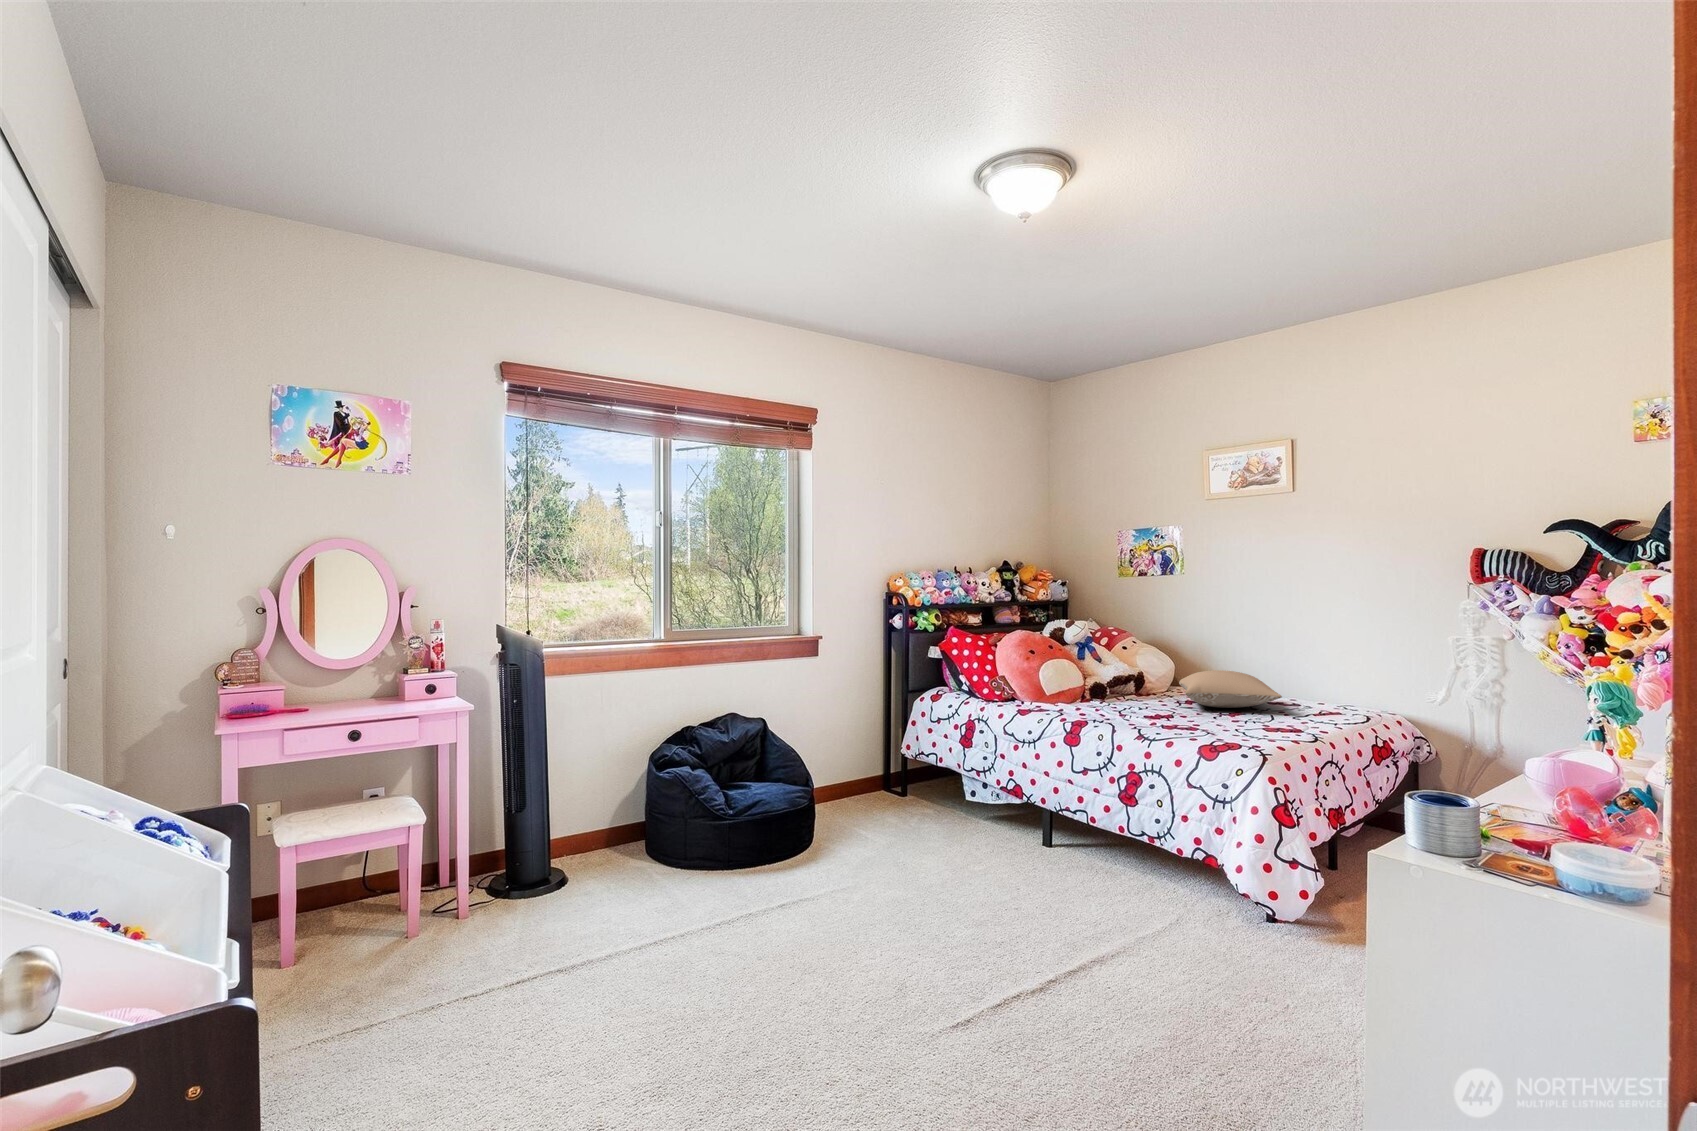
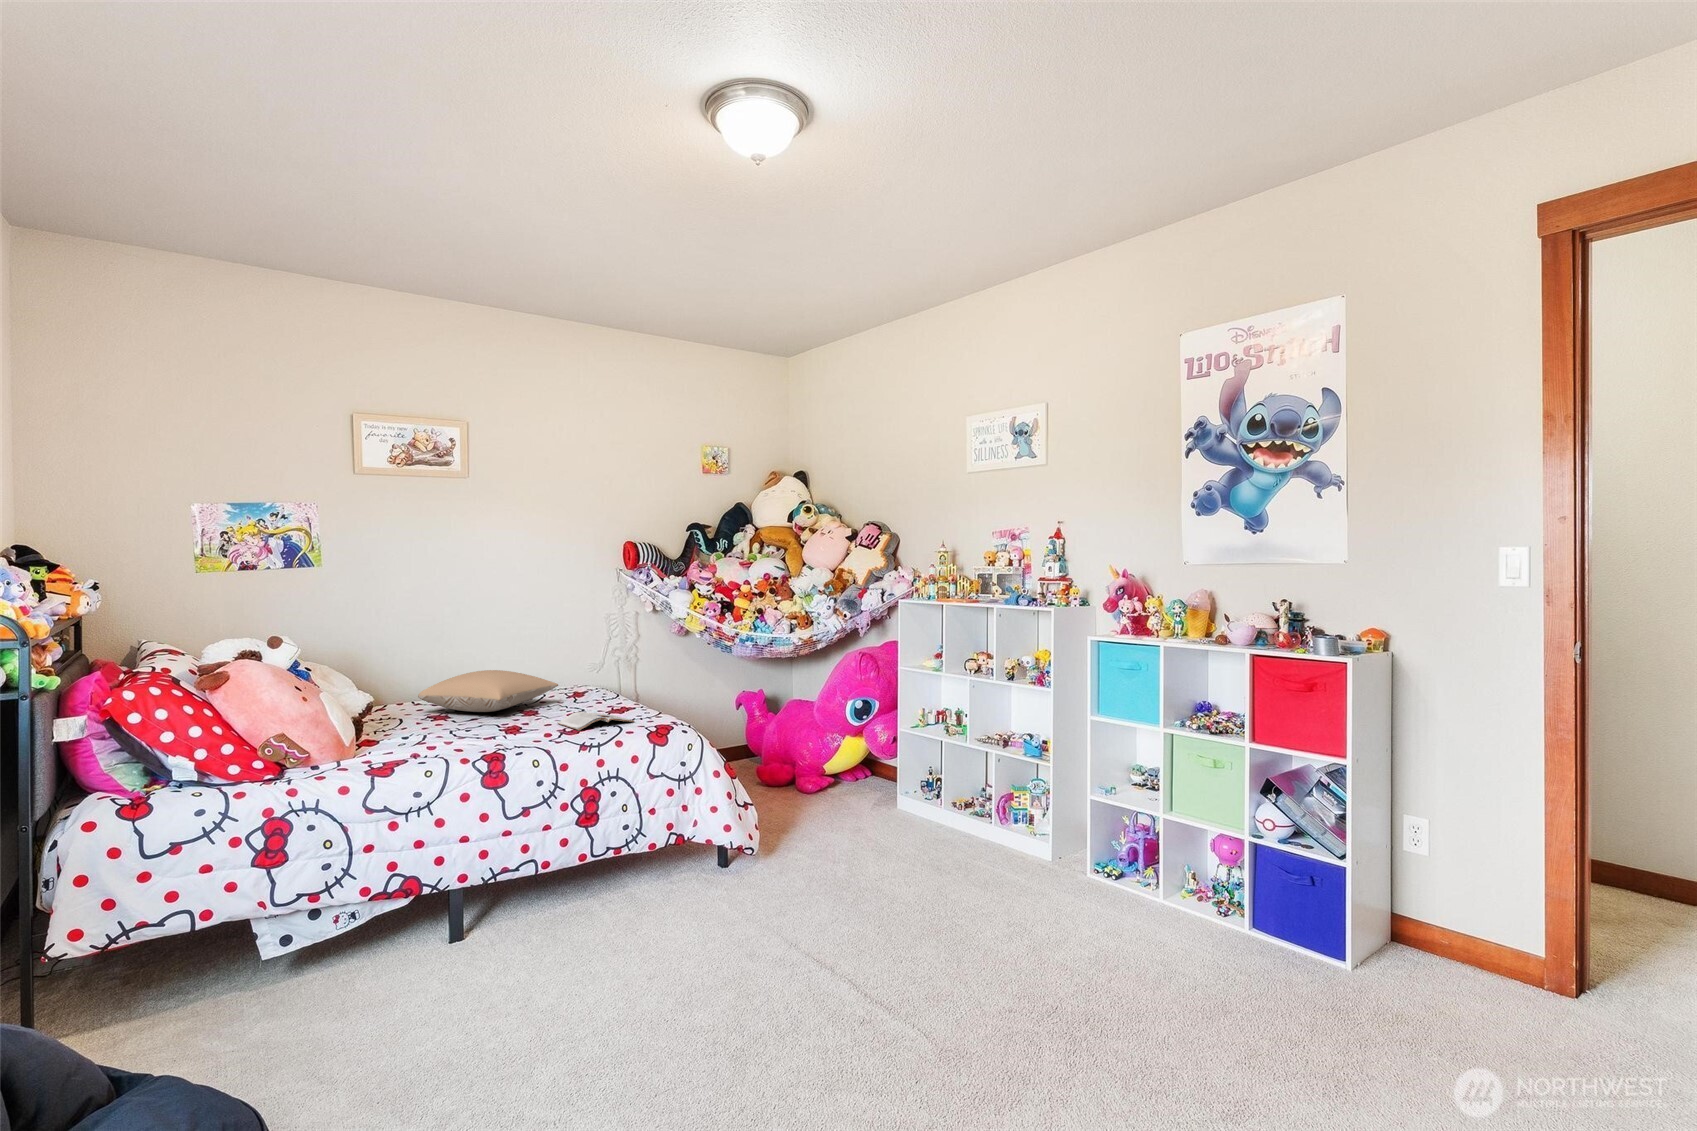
magazine: none [1178,717,1257,737] -> present [558,712,634,730]

